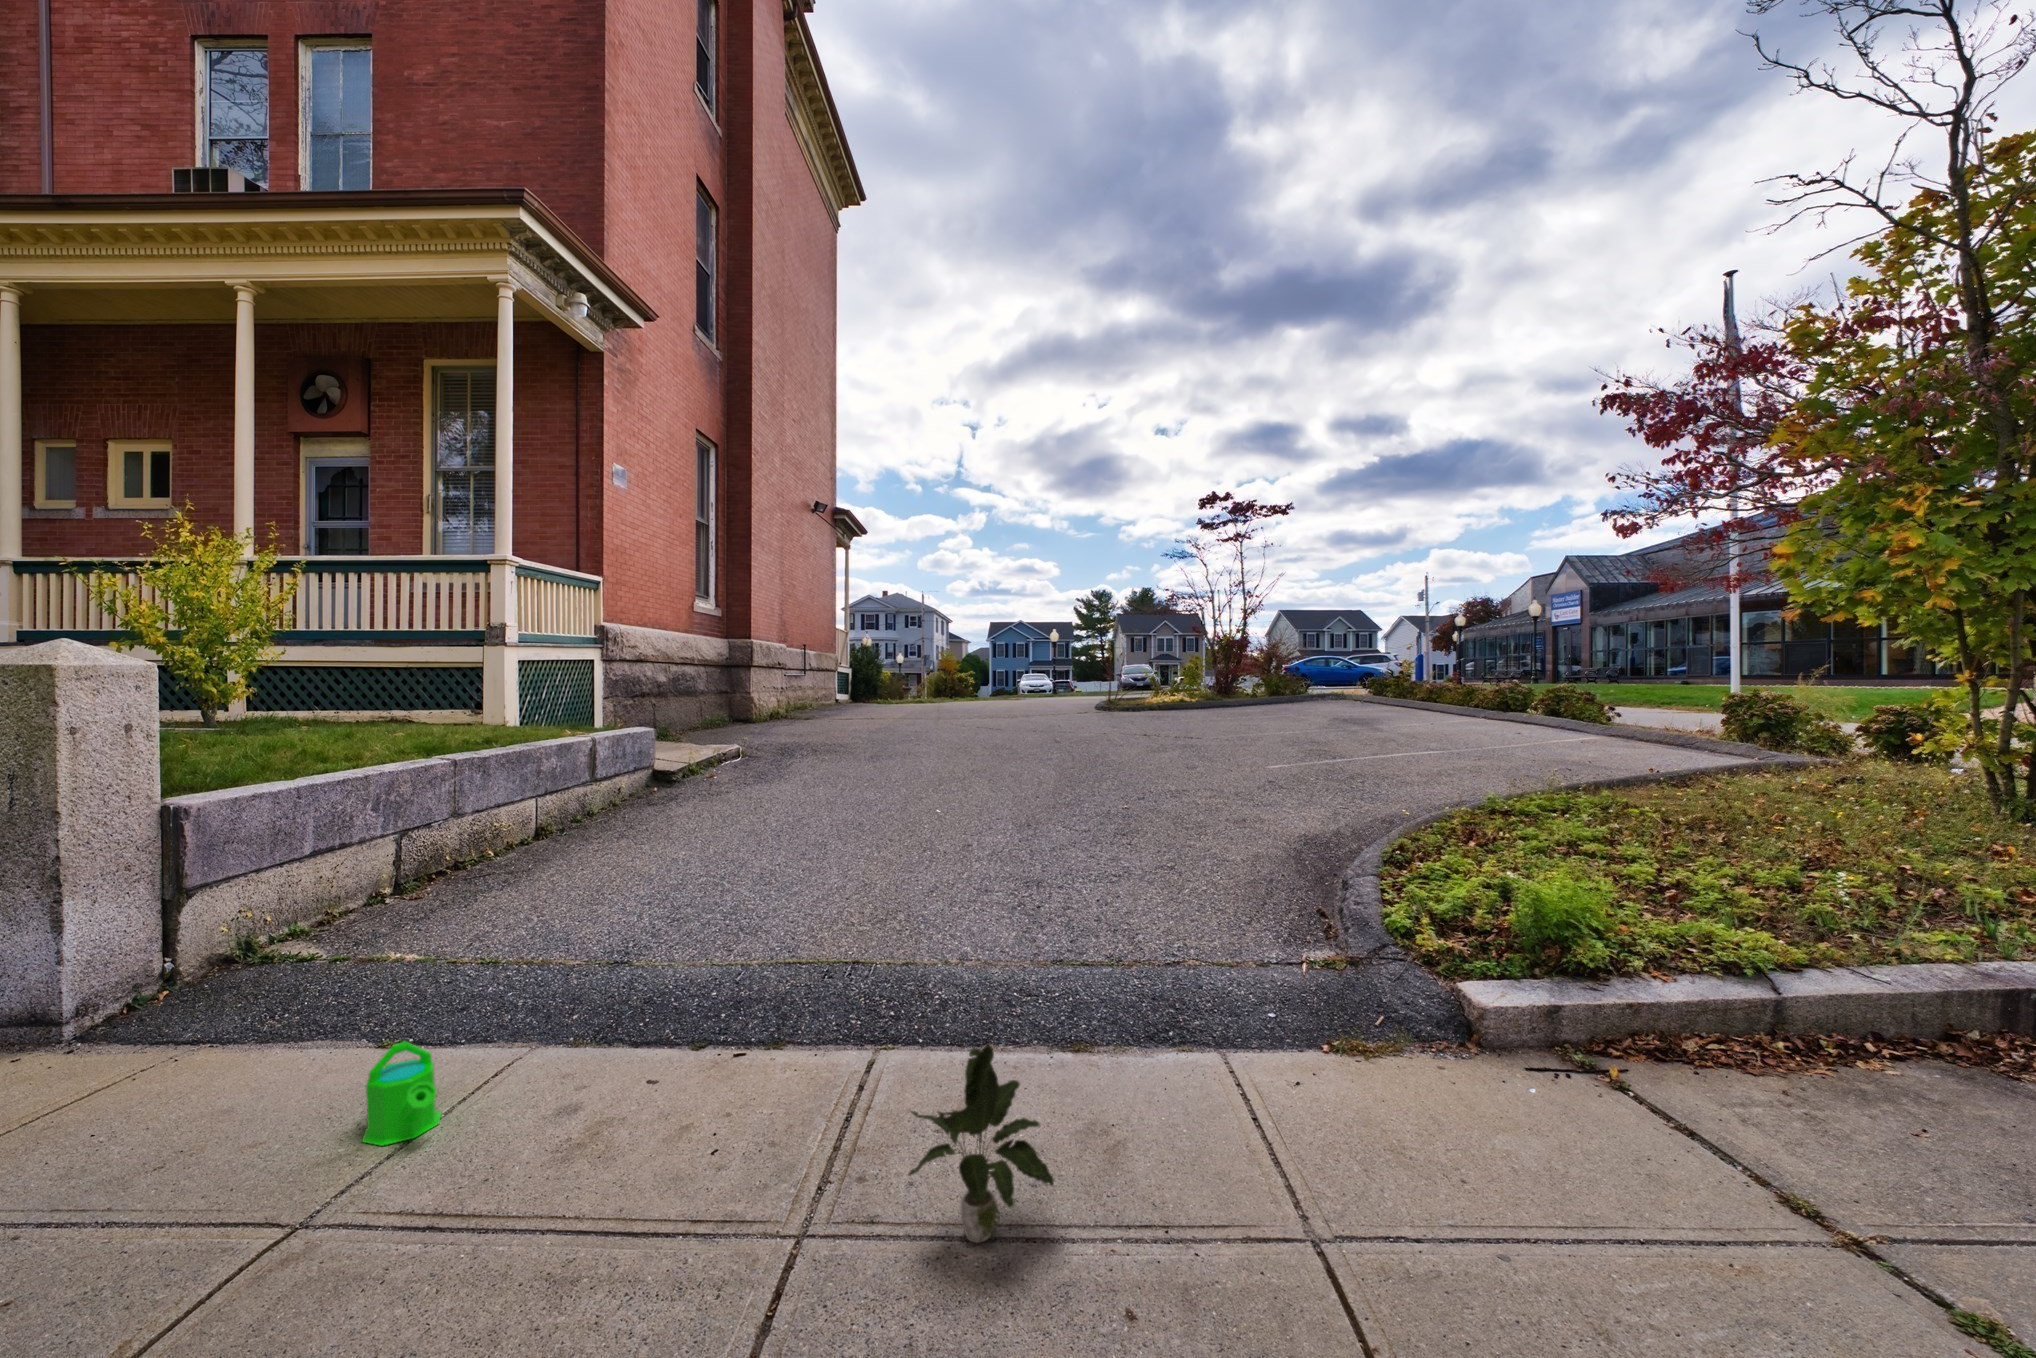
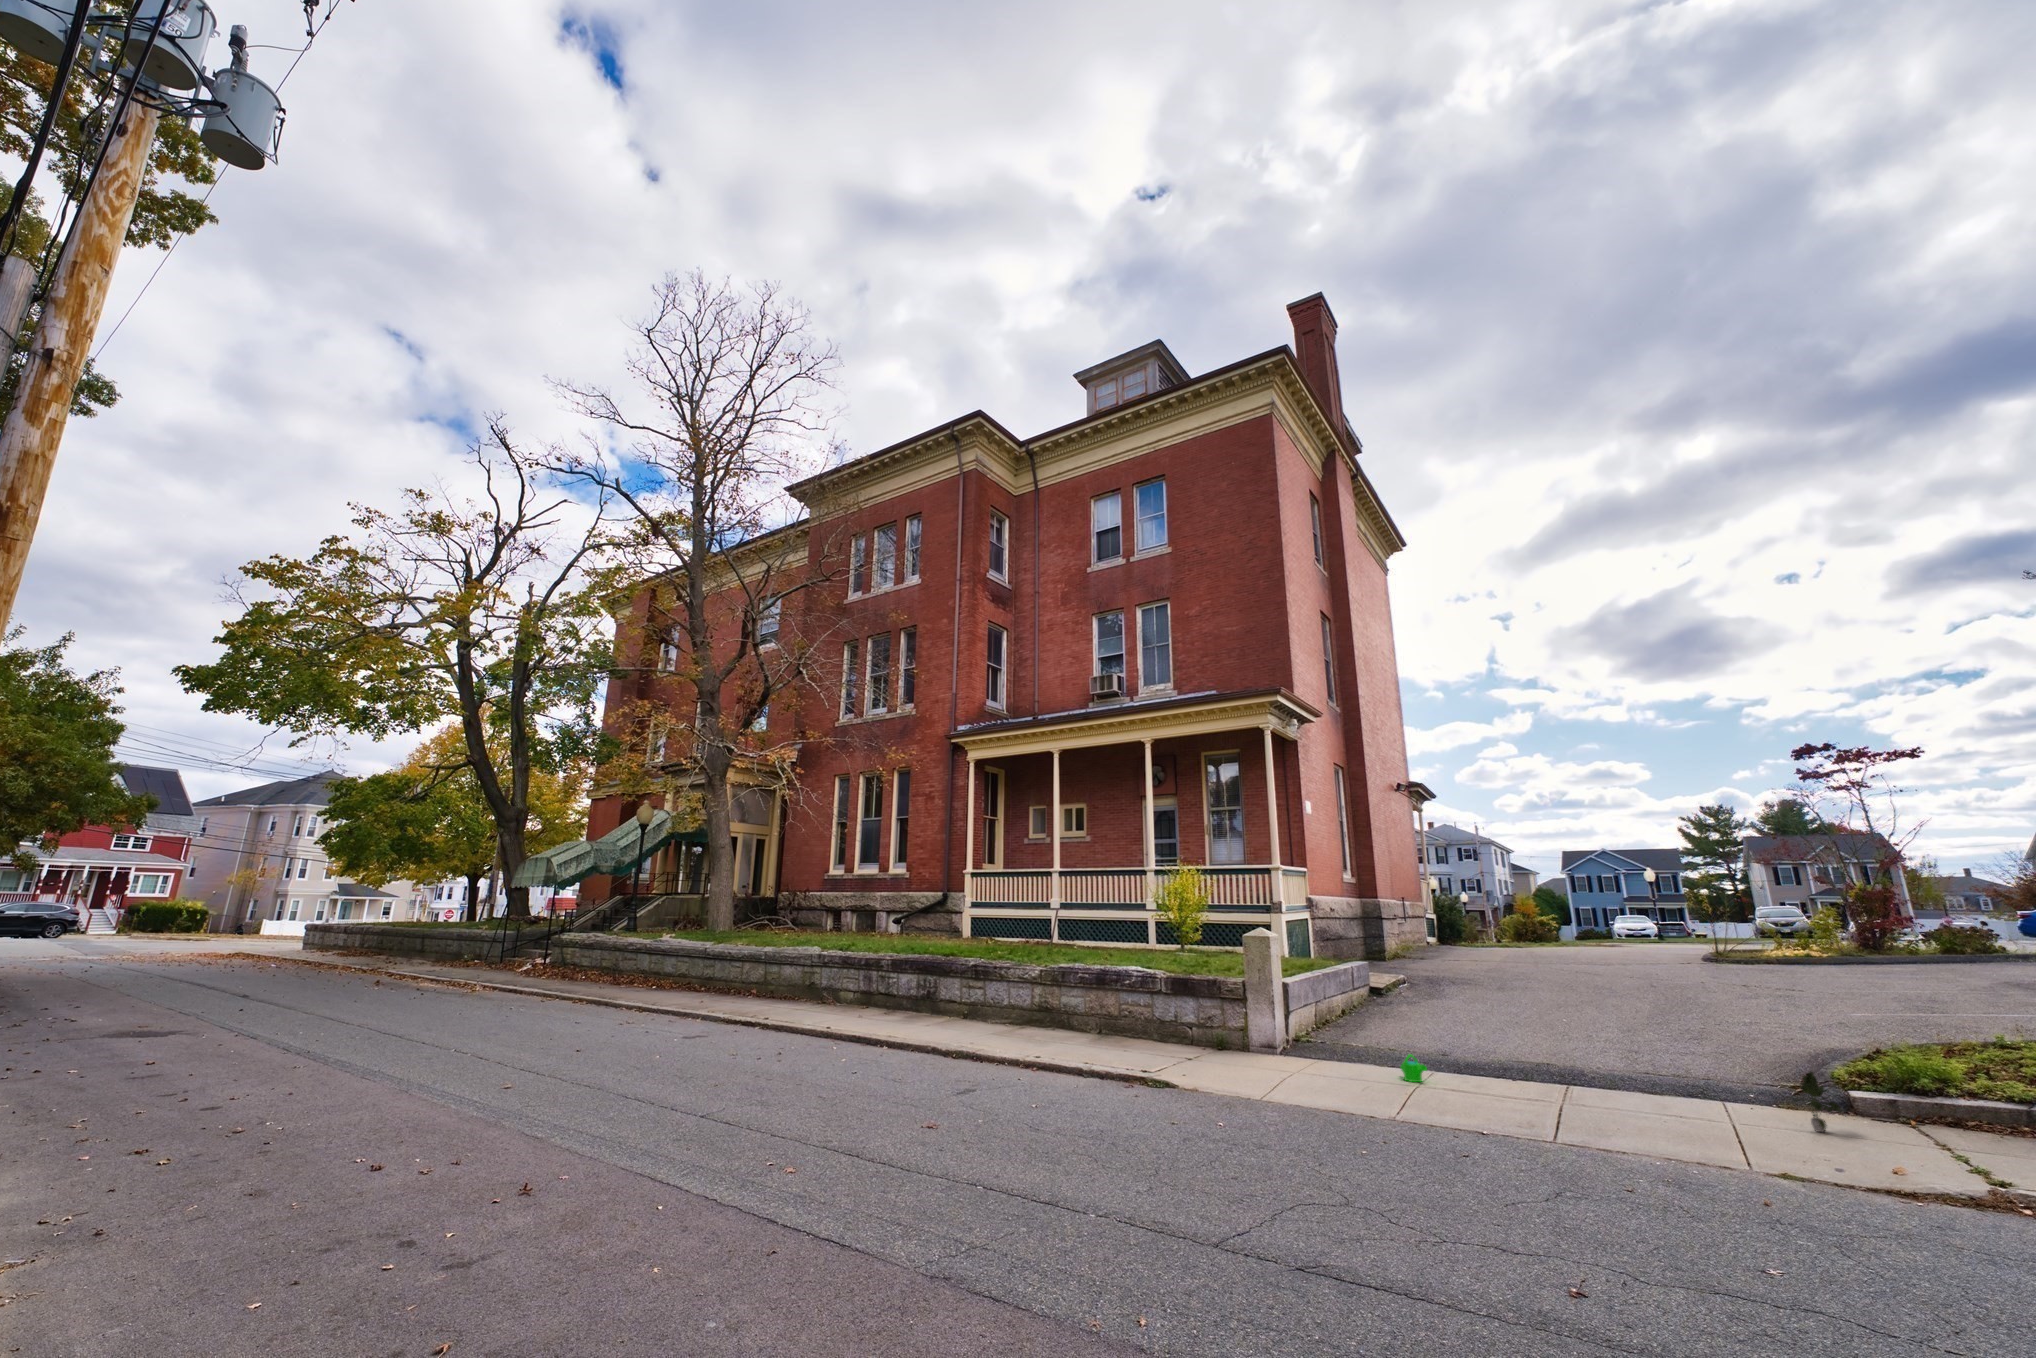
potted plant: present [908,1045,1054,1243] -> present [1791,1072,1846,1132]

